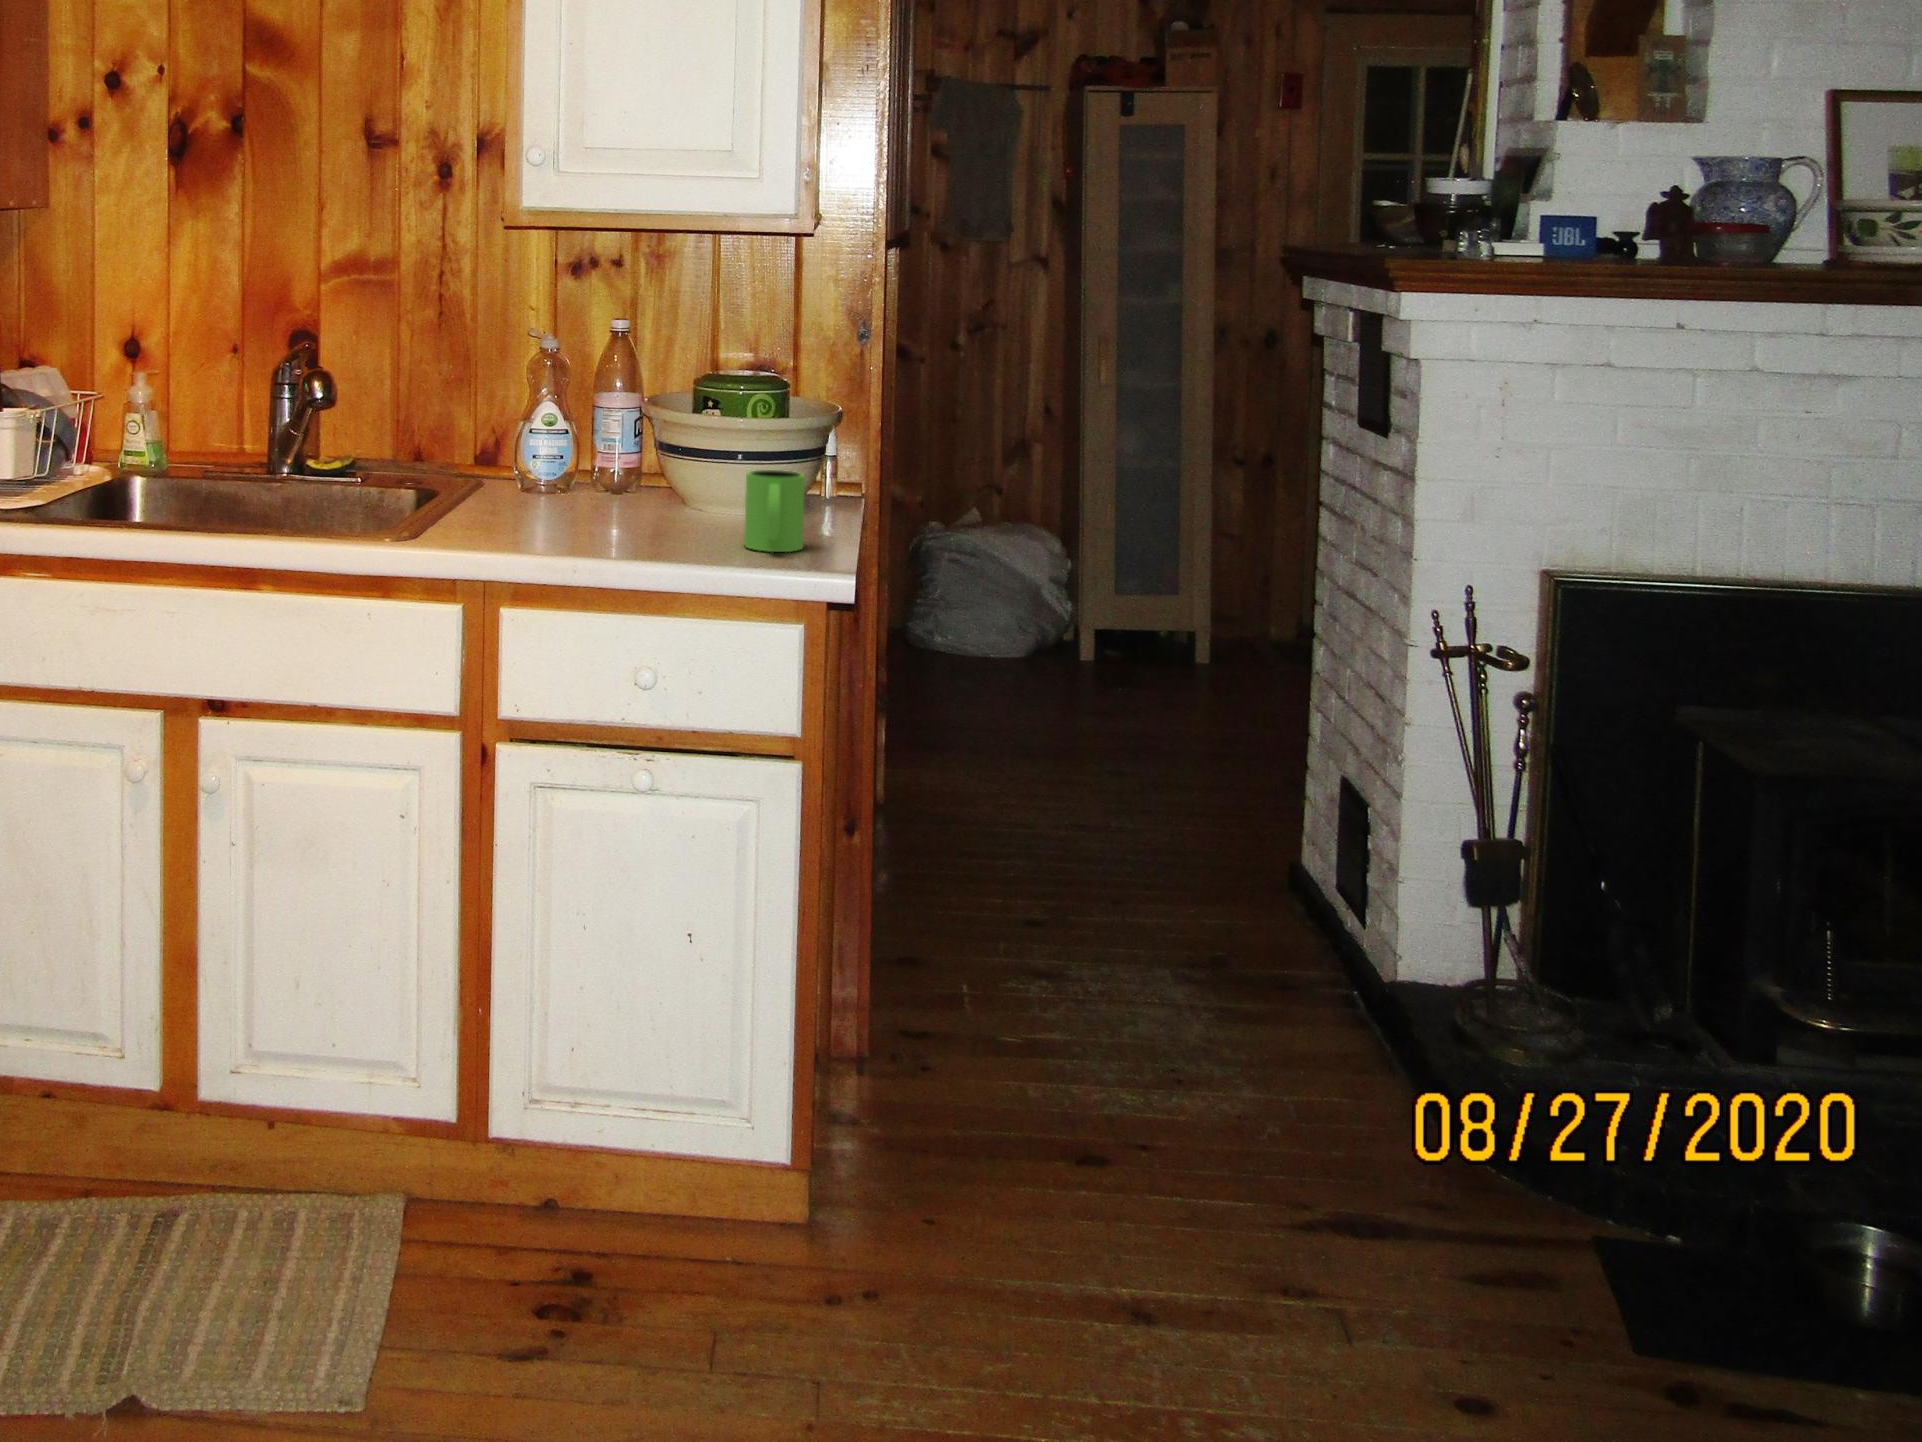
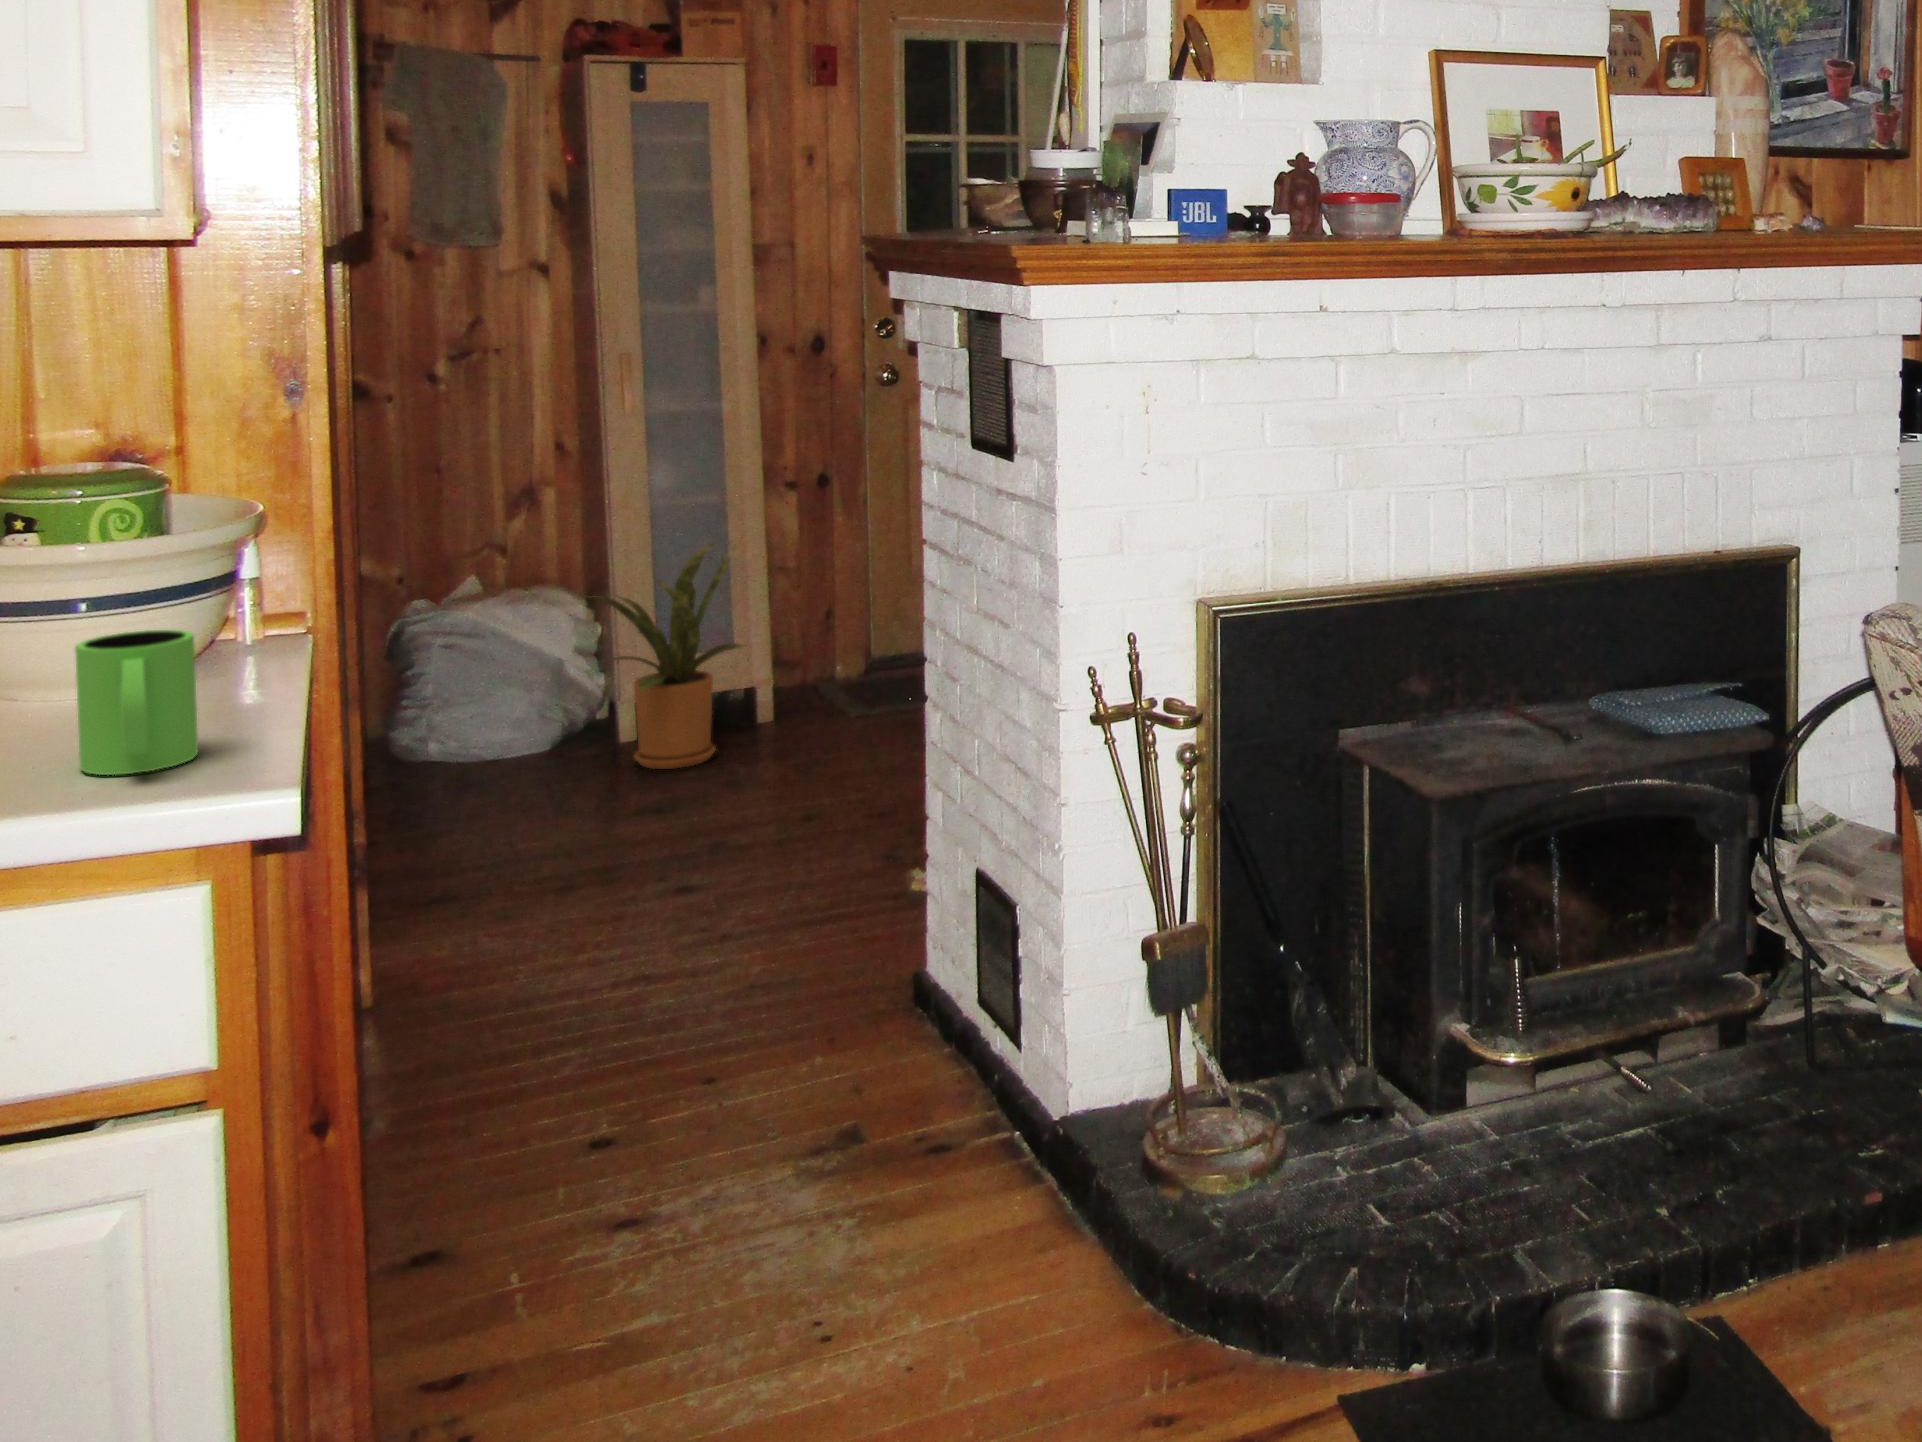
house plant: none [1051,501,1192,688] -> present [589,543,742,769]

